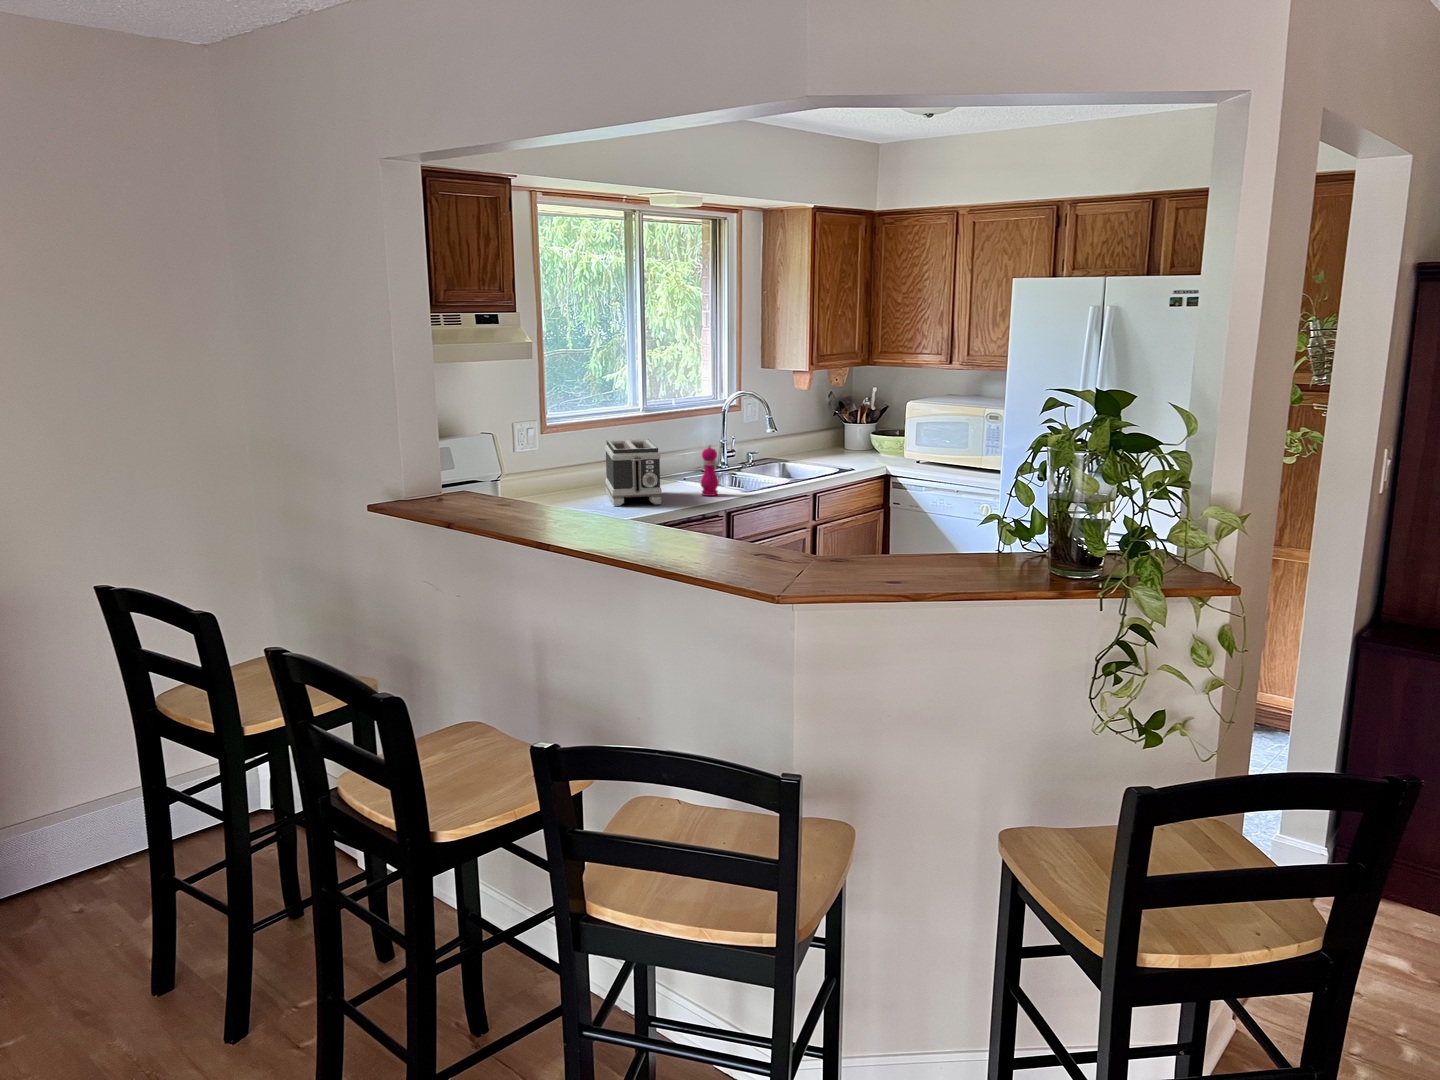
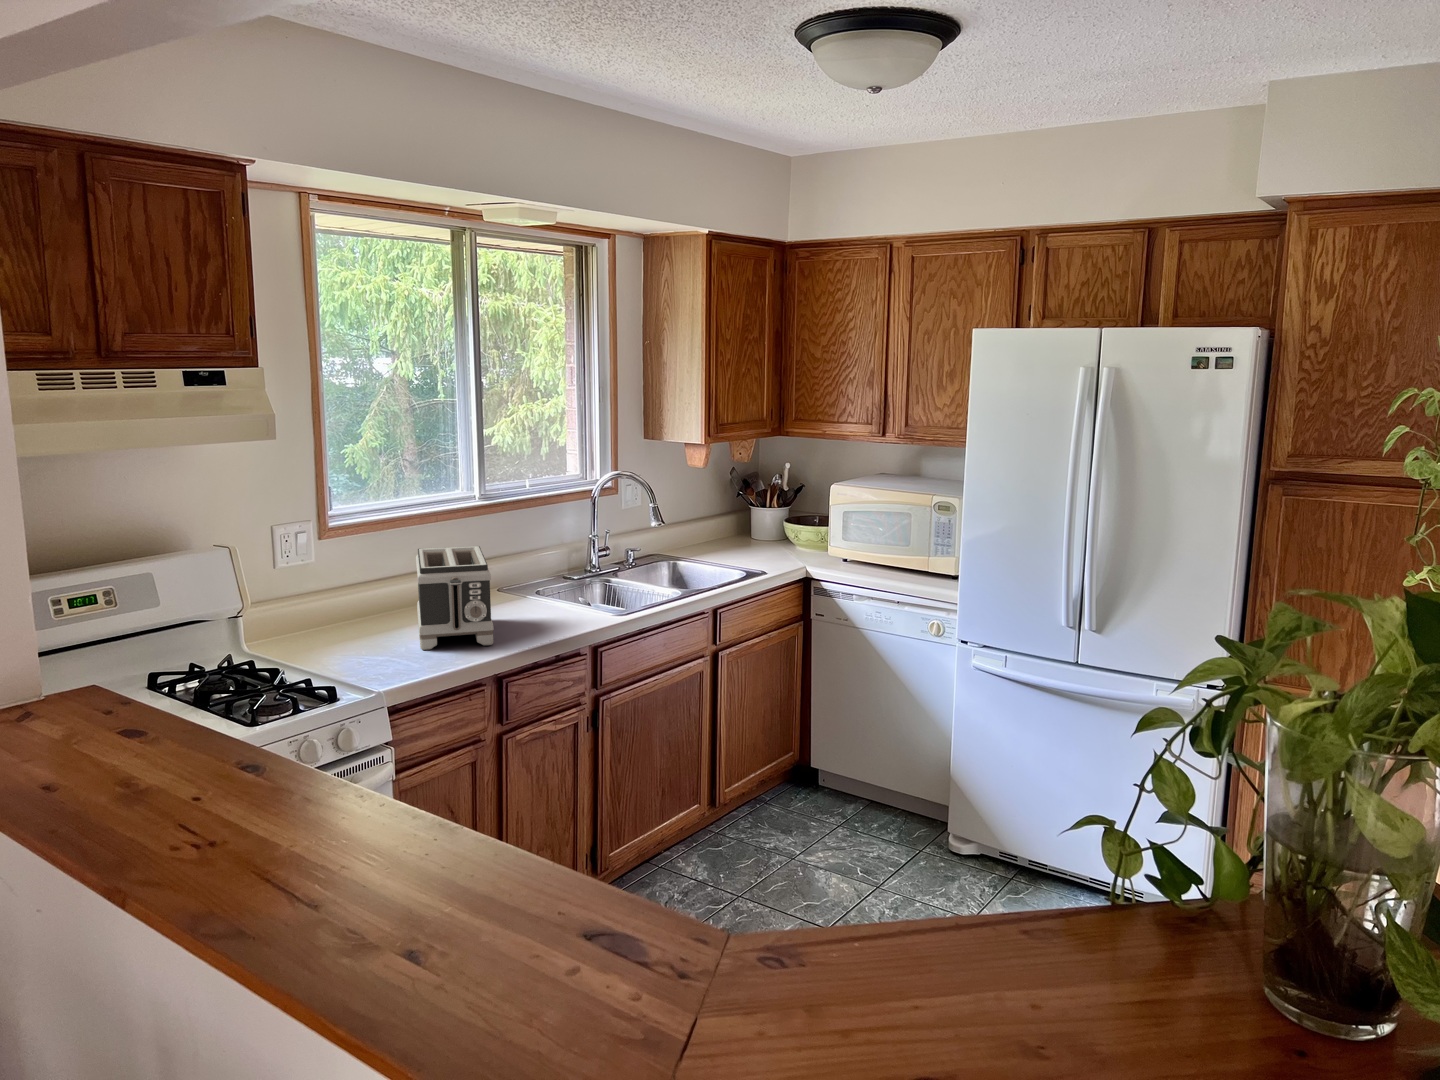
pepper mill: present [701,445,719,496] -> none [554,553,580,626]

